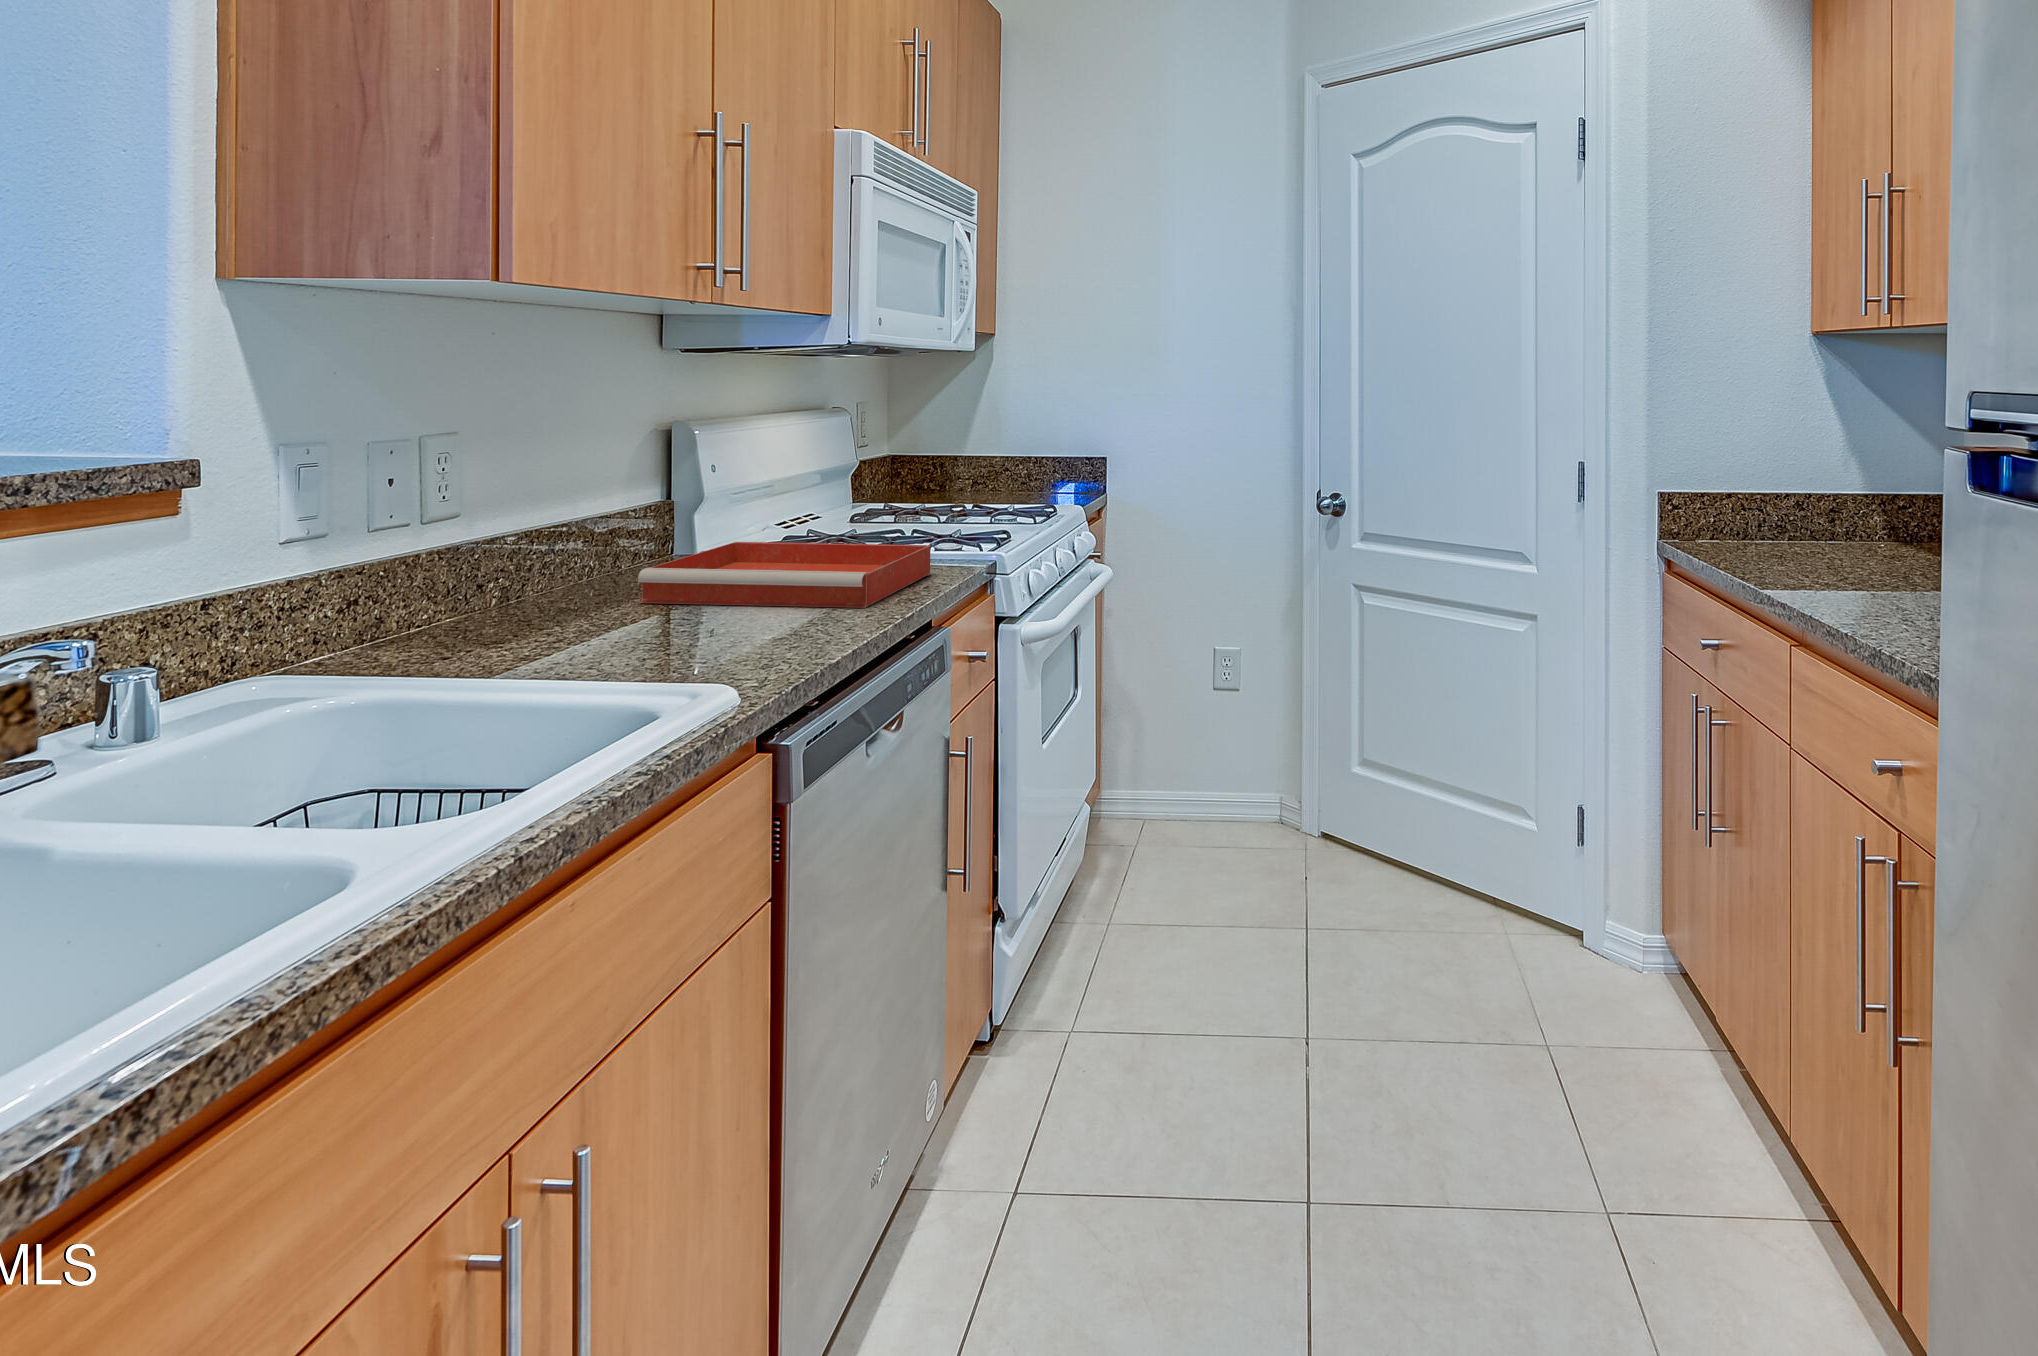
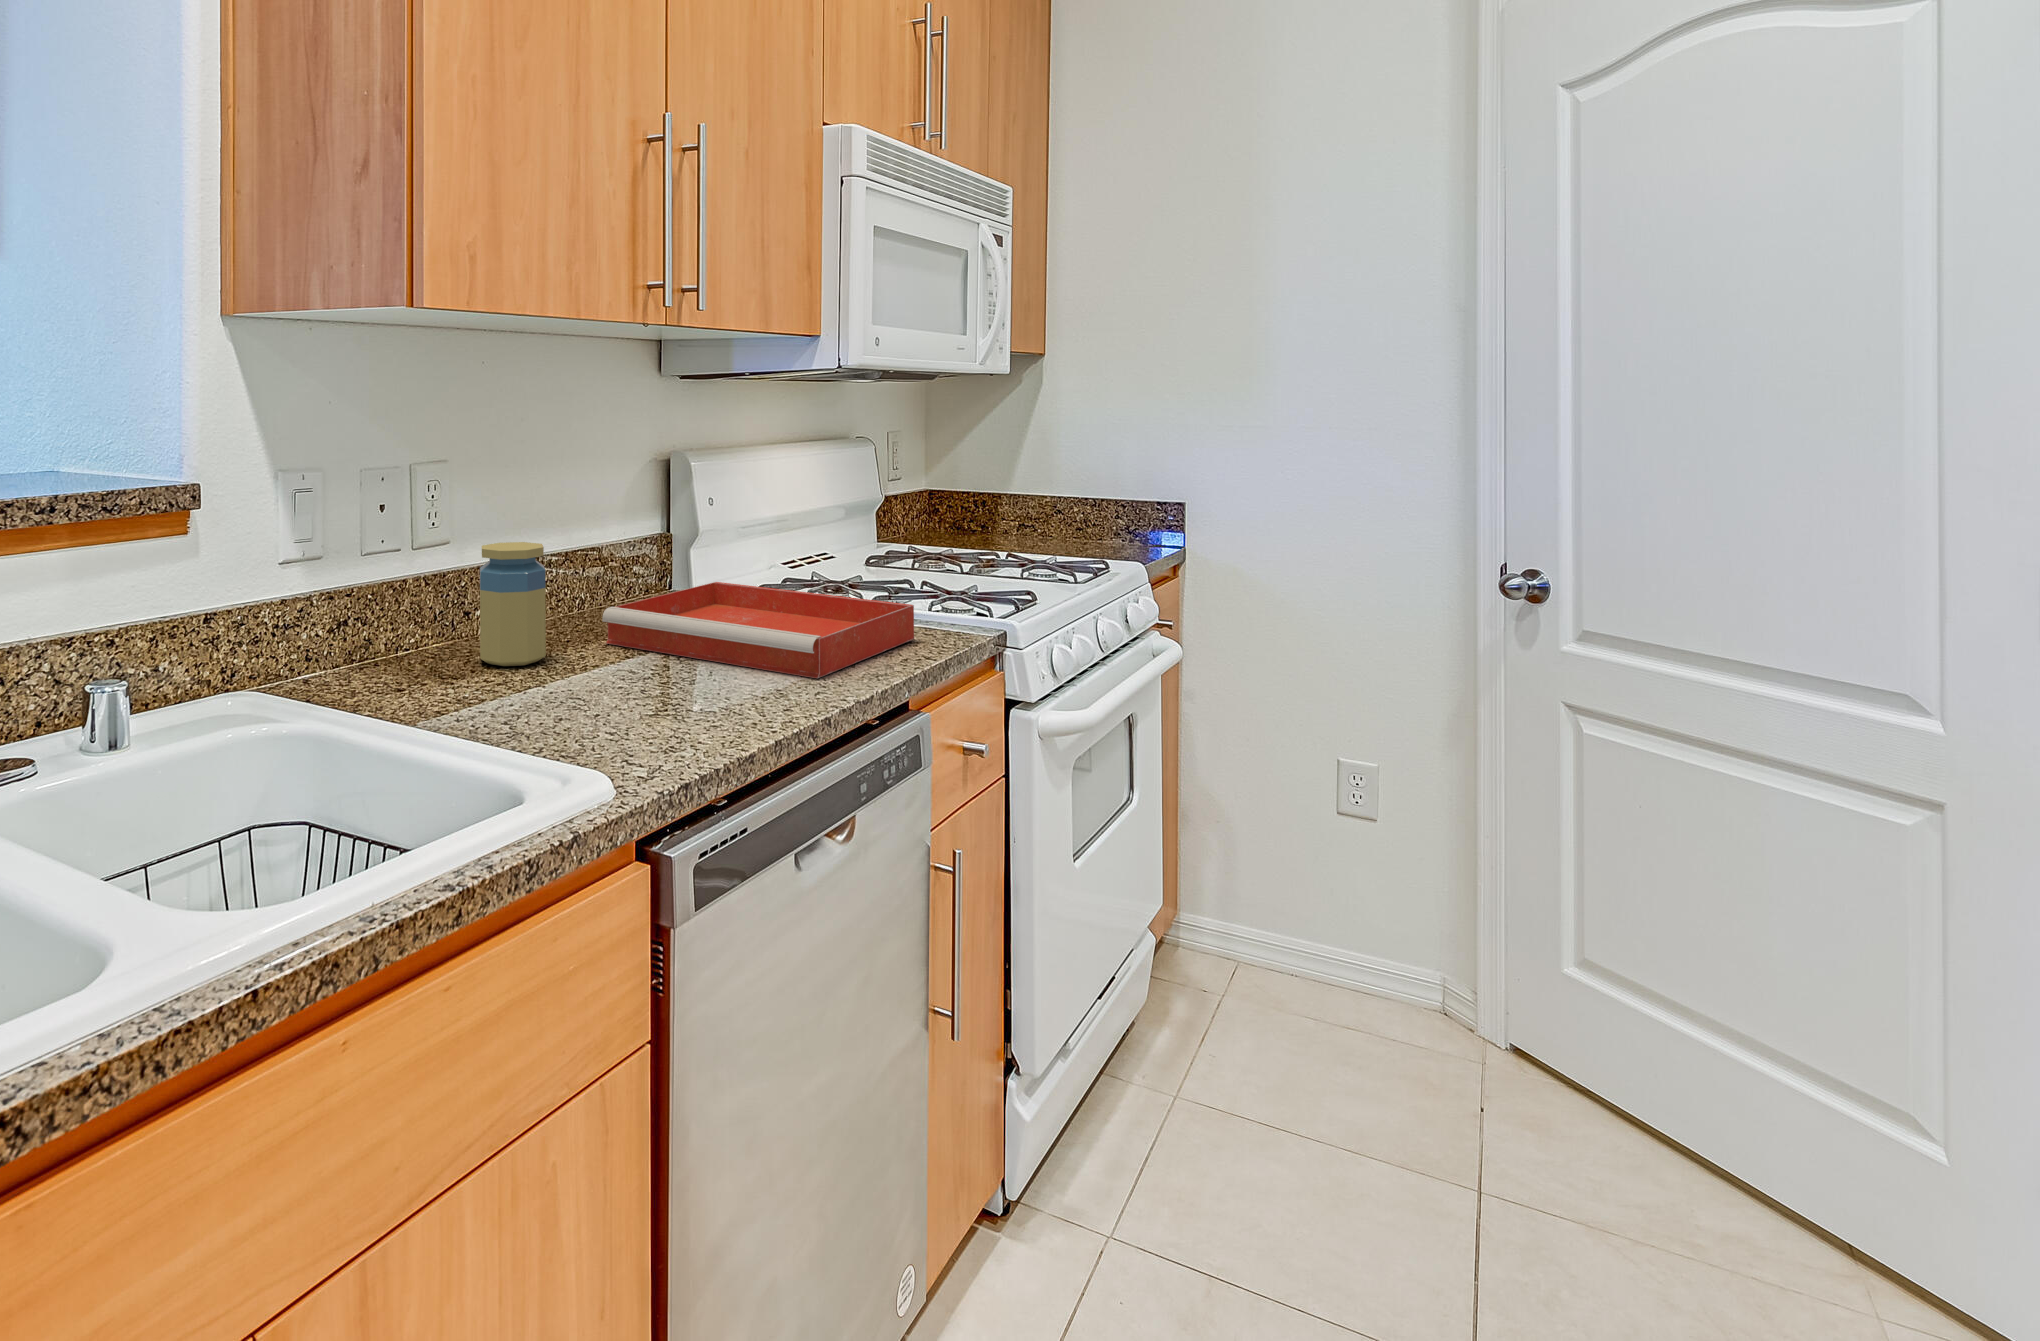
jar: none [511,510,590,630] -> present [480,542,546,666]

